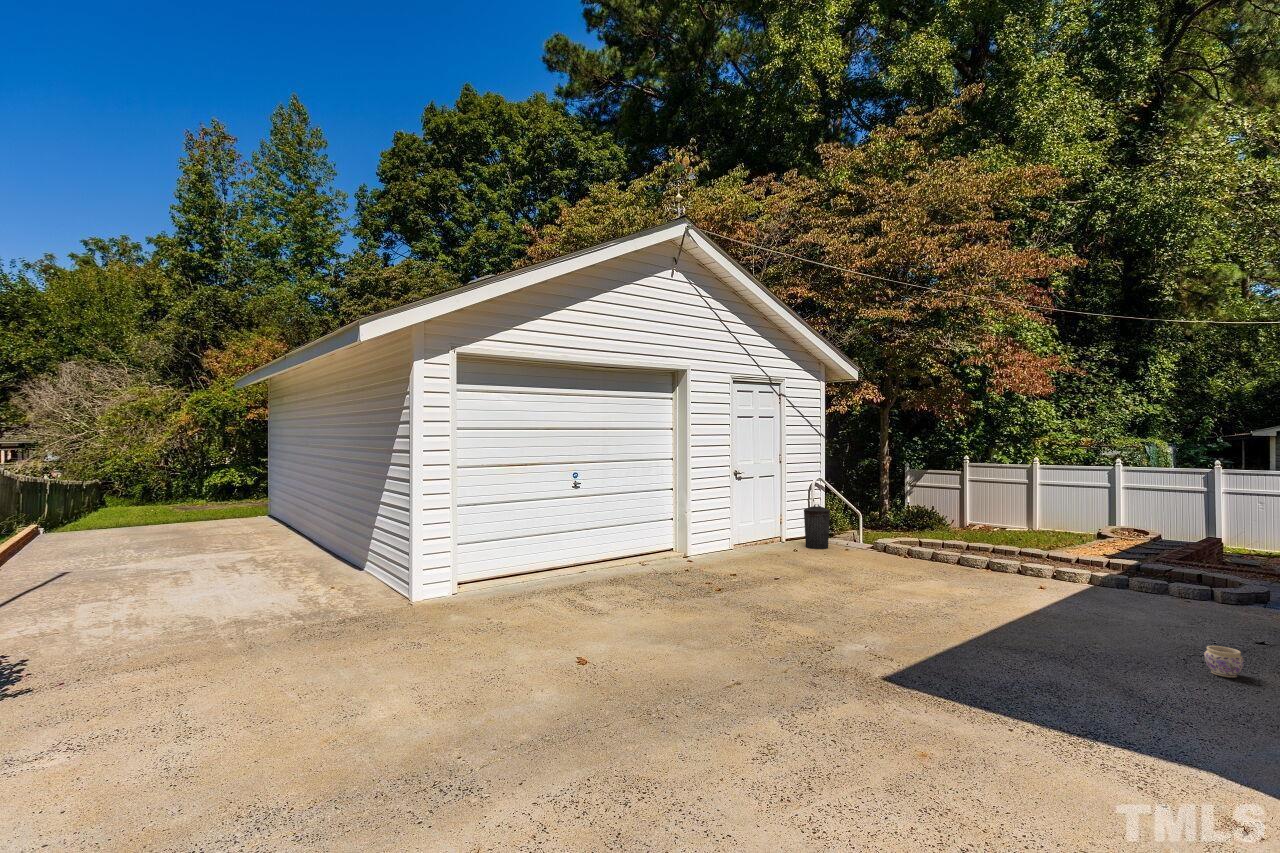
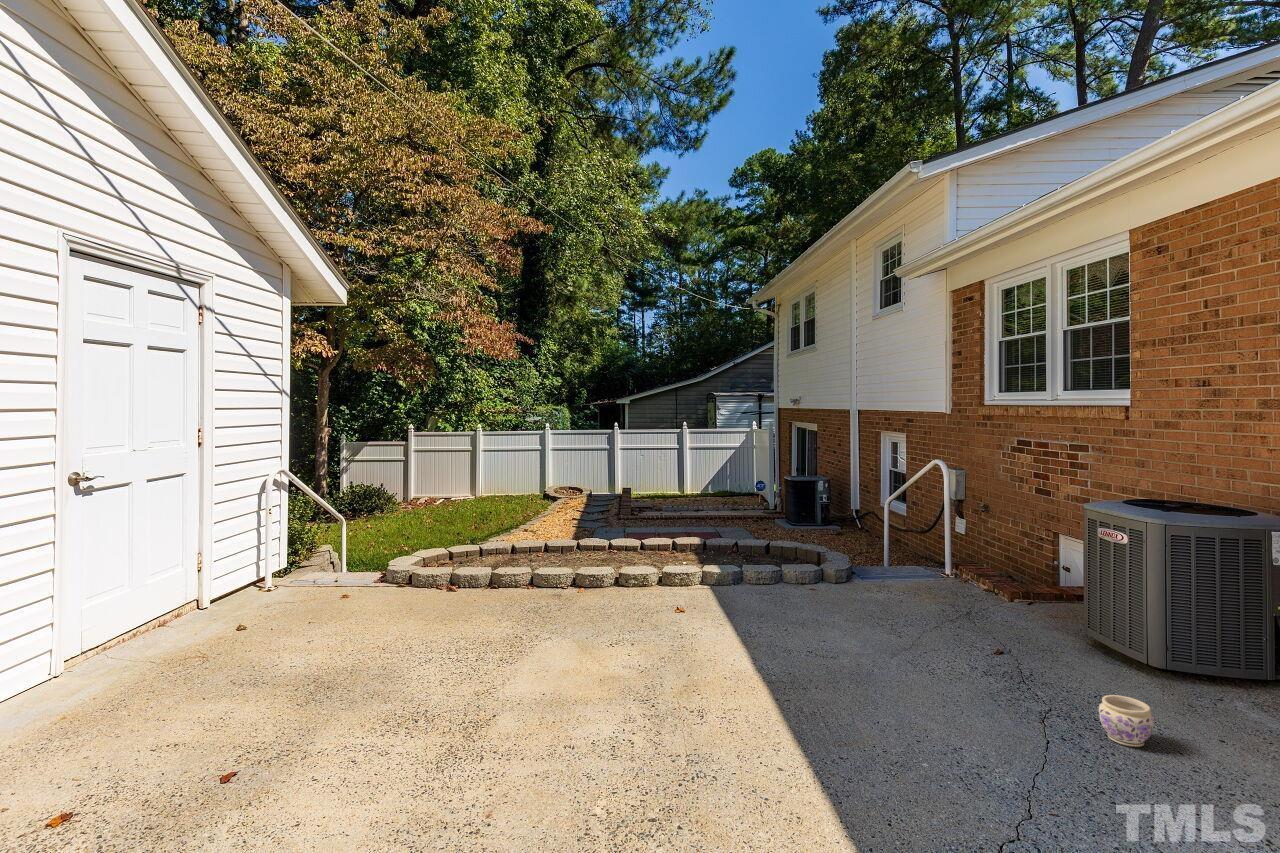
trash can: present [804,504,830,549] -> none [254,515,308,597]

